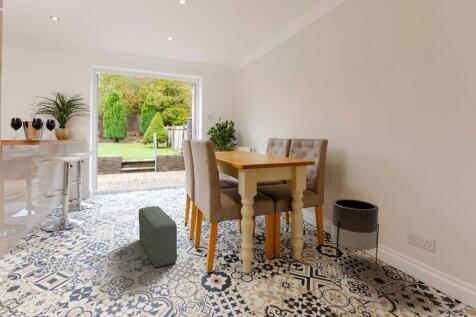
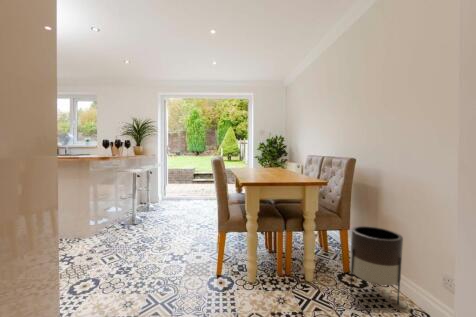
pouf: present [138,206,177,267] -> none [179,213,201,263]

